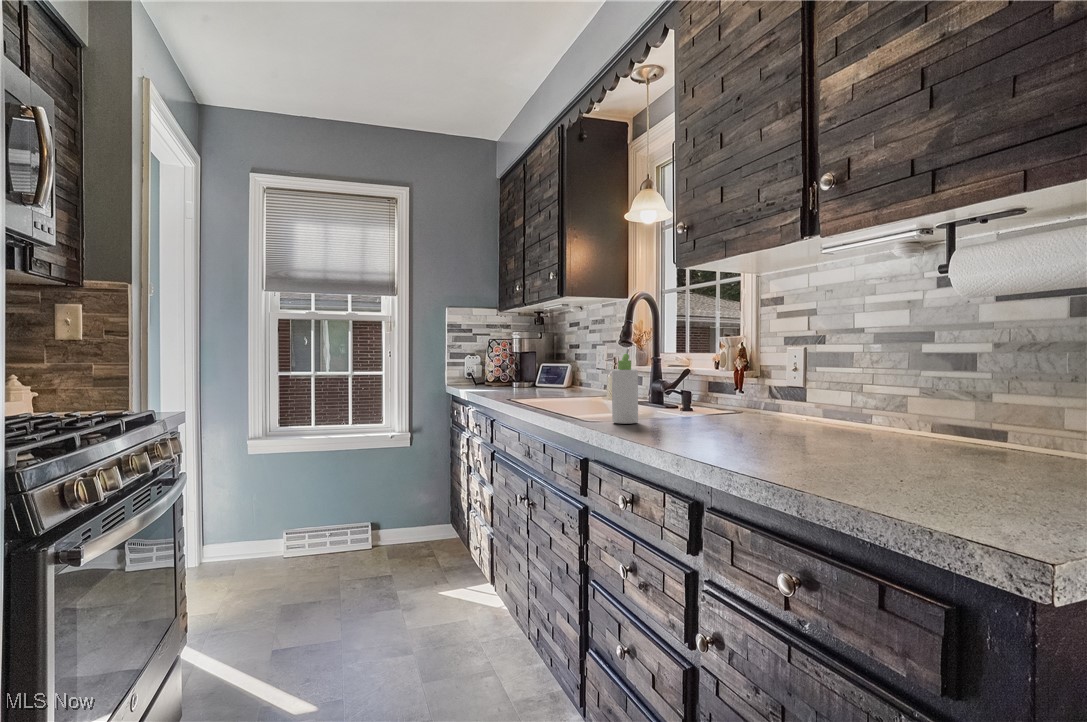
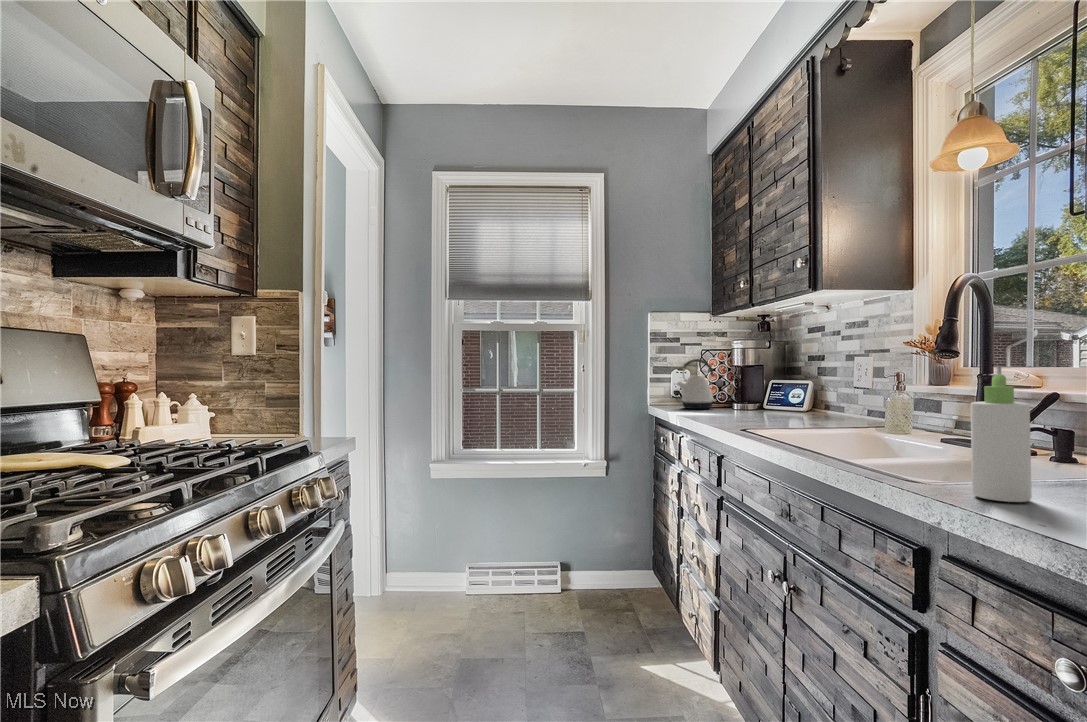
kettle: none [470,347,501,387] -> present [677,359,716,409]

